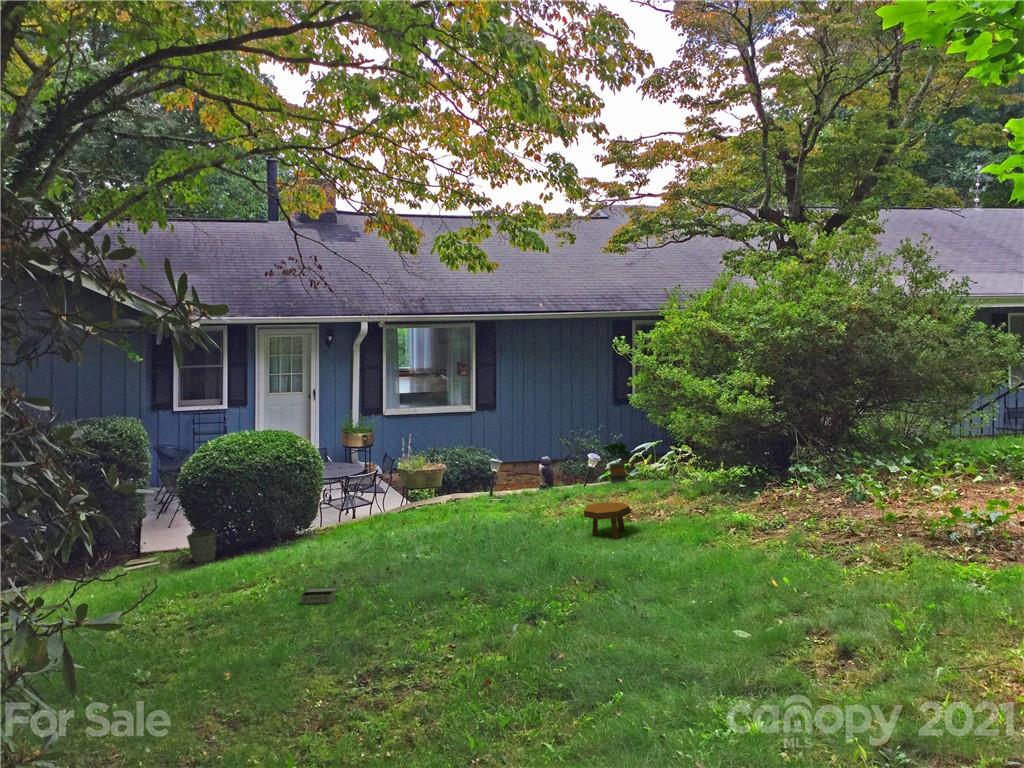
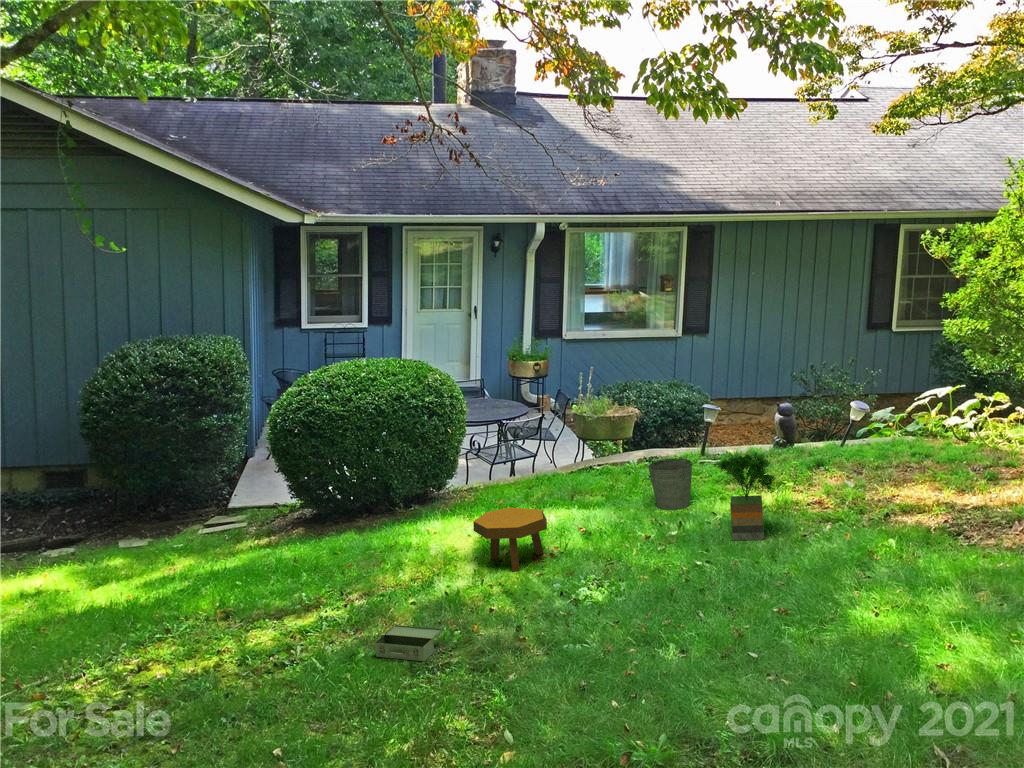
potted tree: present [604,443,630,483] -> present [718,454,775,541]
footstool: present [584,502,632,540] -> present [473,507,547,572]
bucket: present [187,530,216,563] -> present [648,458,693,510]

